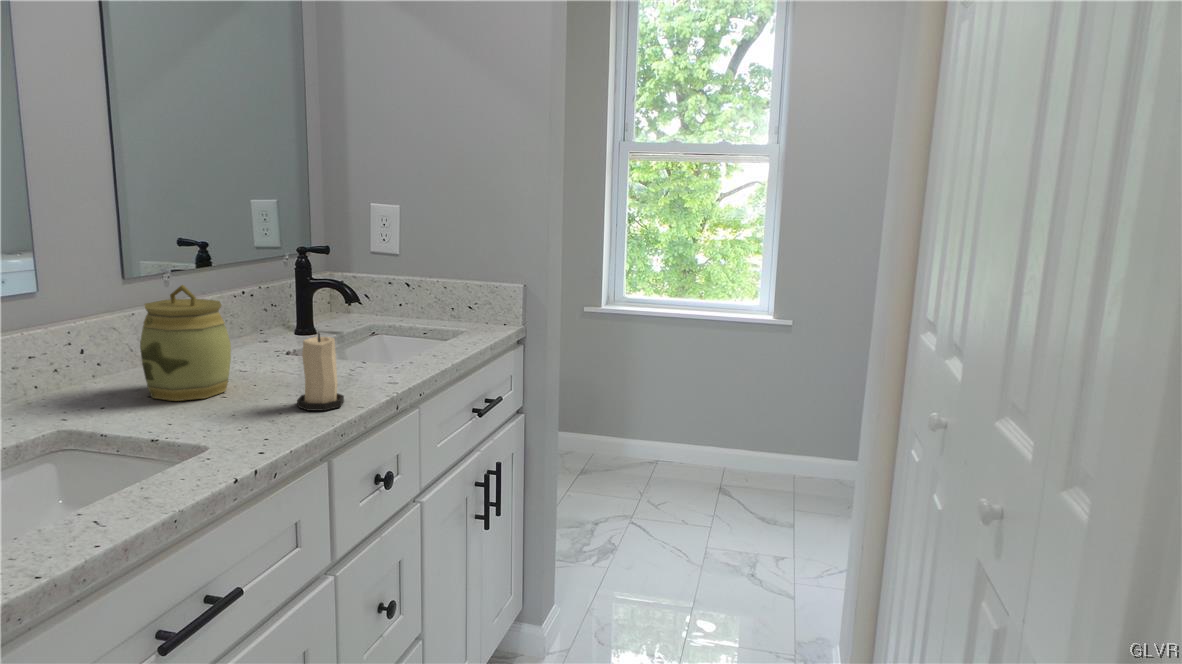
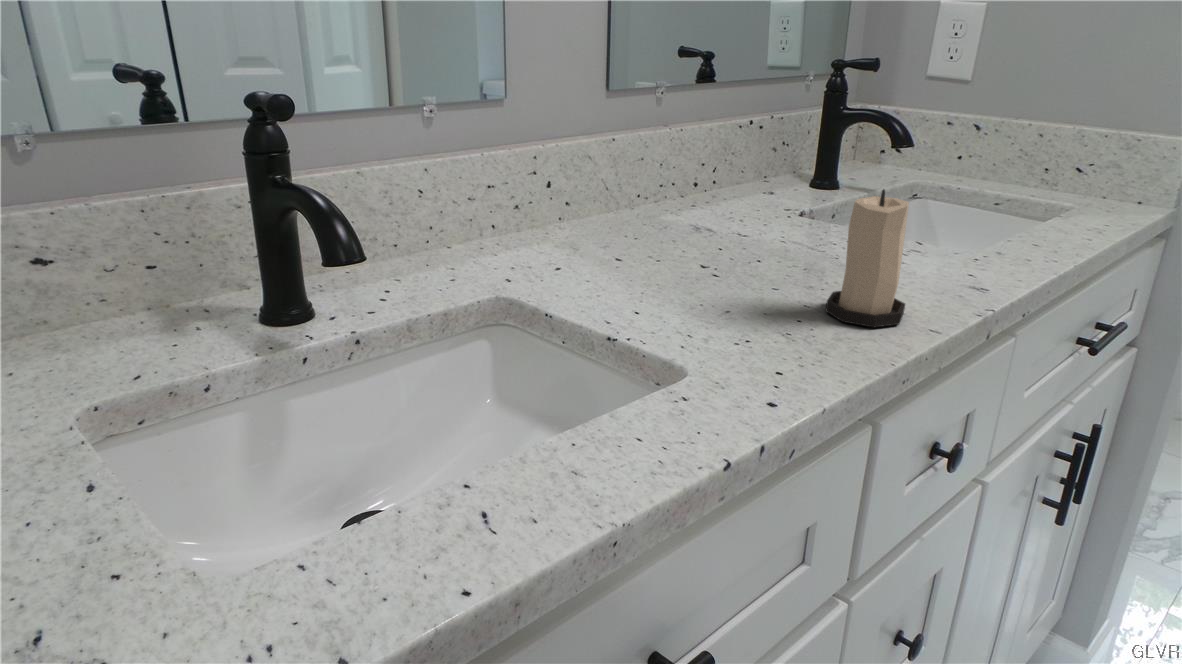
jar: present [140,285,231,401] -> none [613,96,734,274]

